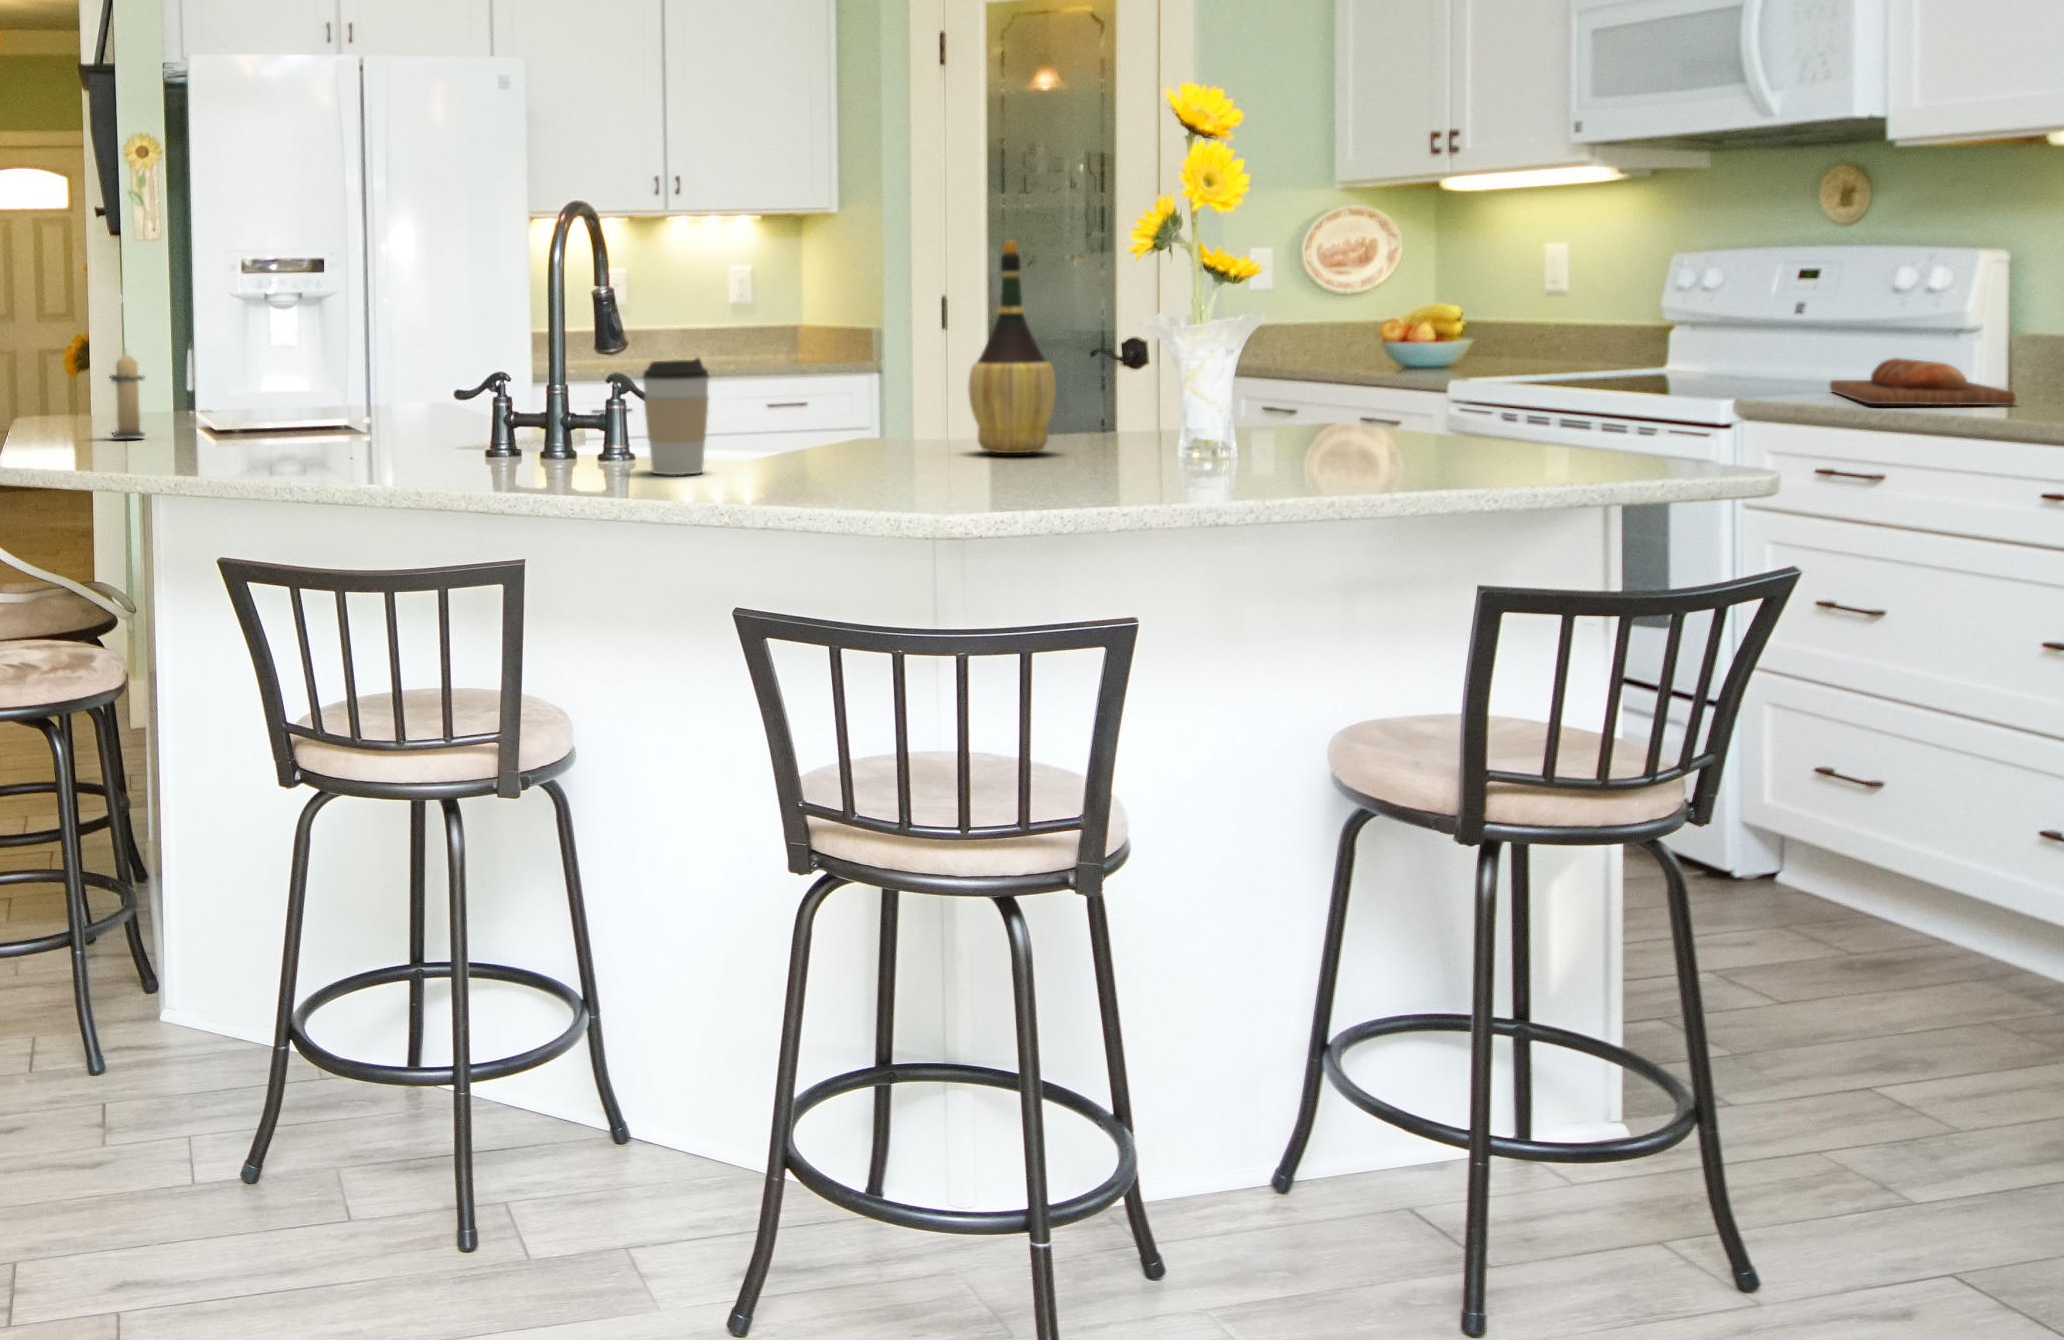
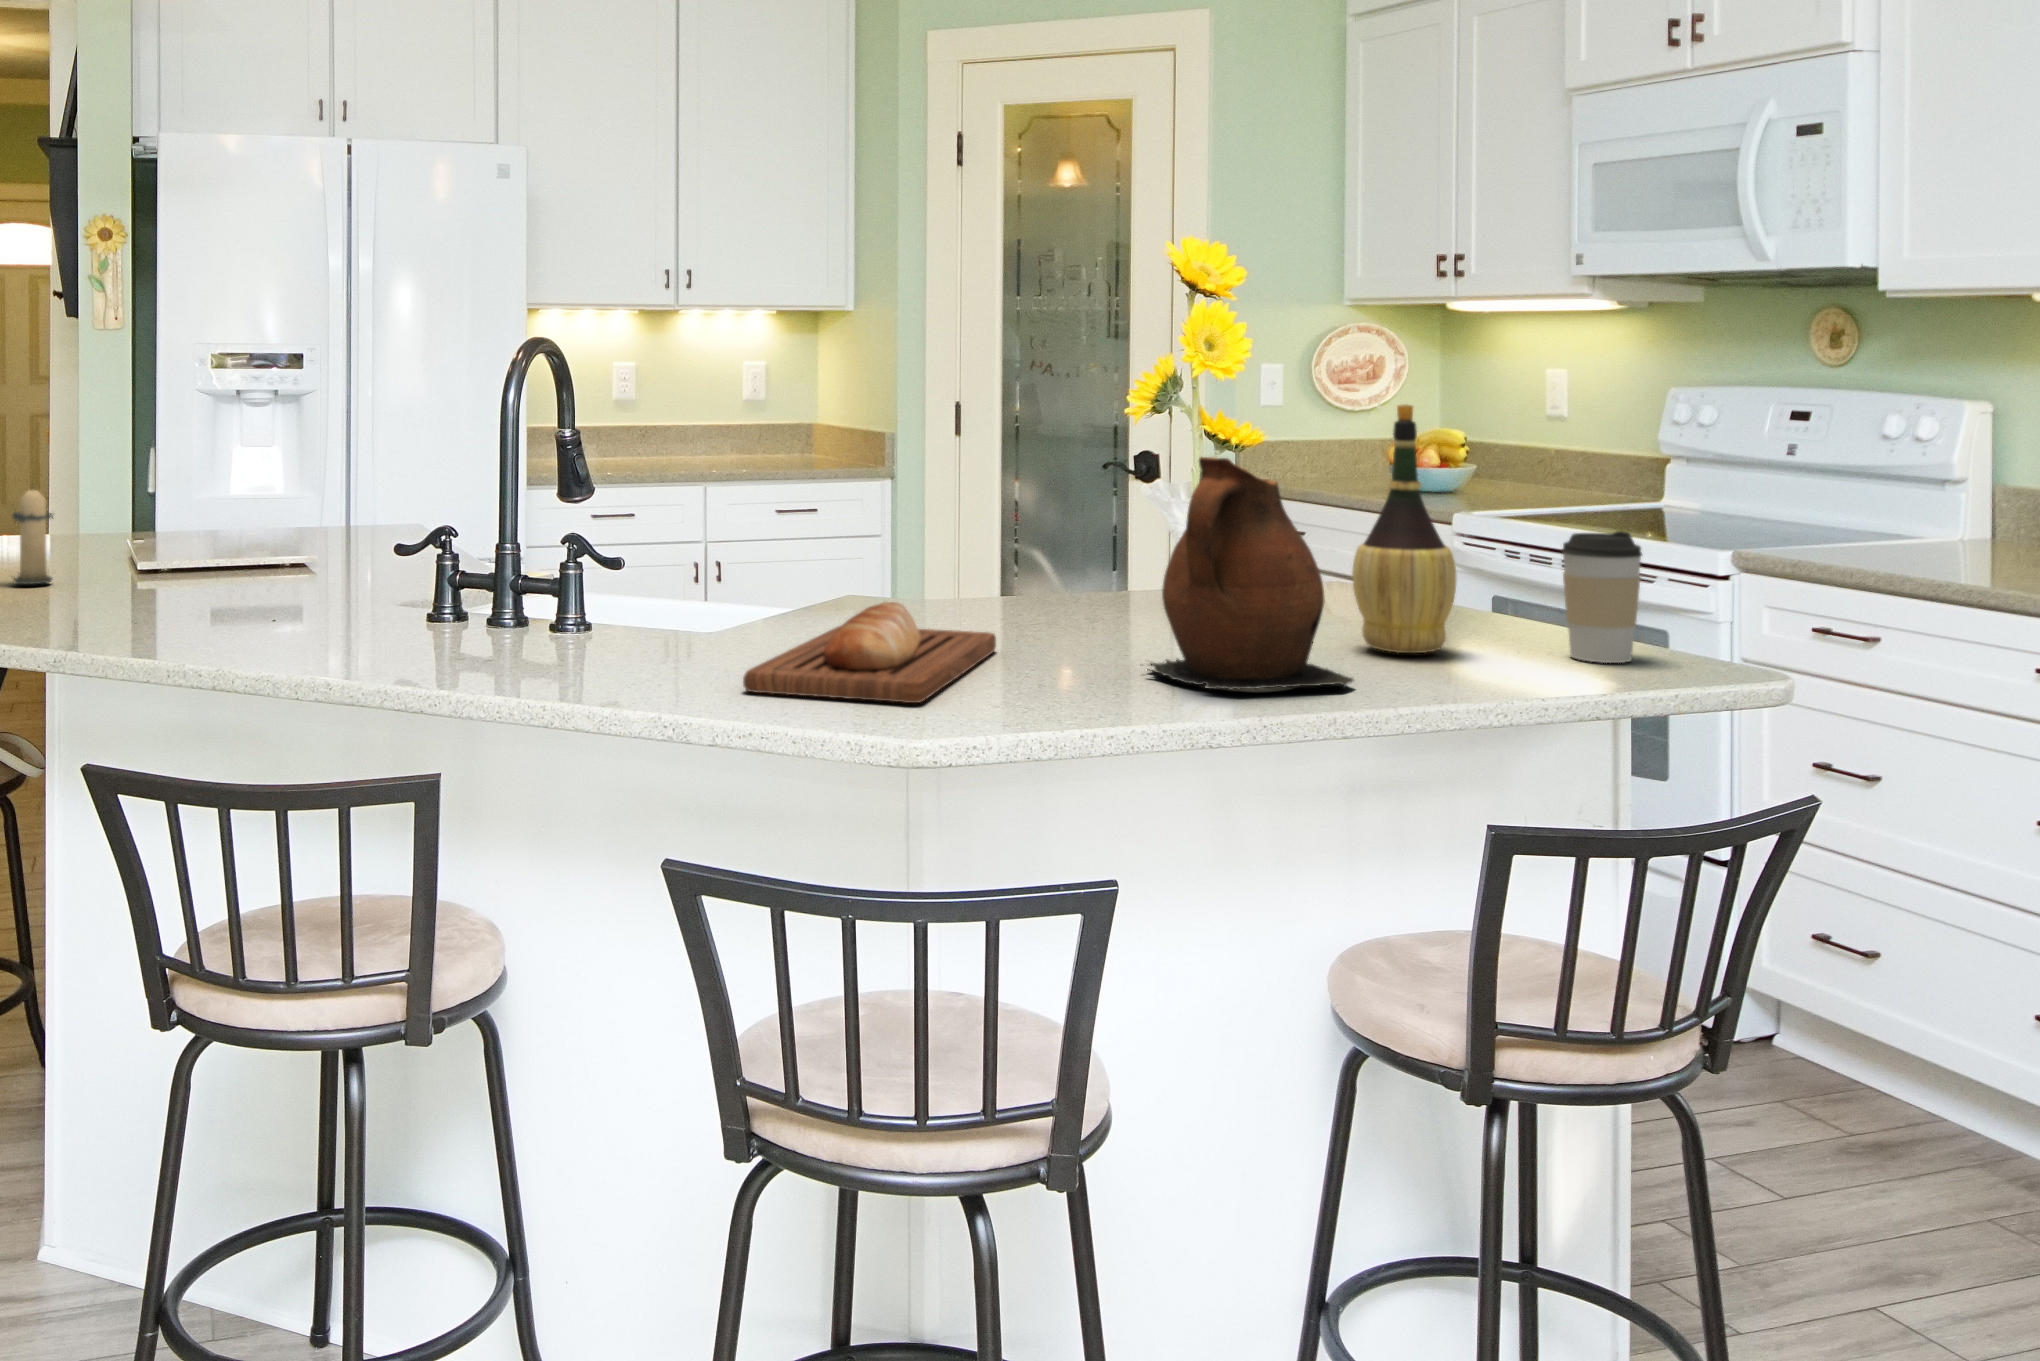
wine bottle: present [968,240,1056,453] -> present [1352,404,1456,653]
ceramic pitcher: none [1148,275,1353,484] -> present [1150,457,1354,690]
coffee cup: present [643,358,709,475] -> present [1562,531,1642,663]
bread loaf: present [1830,358,2015,405] -> present [743,602,996,703]

